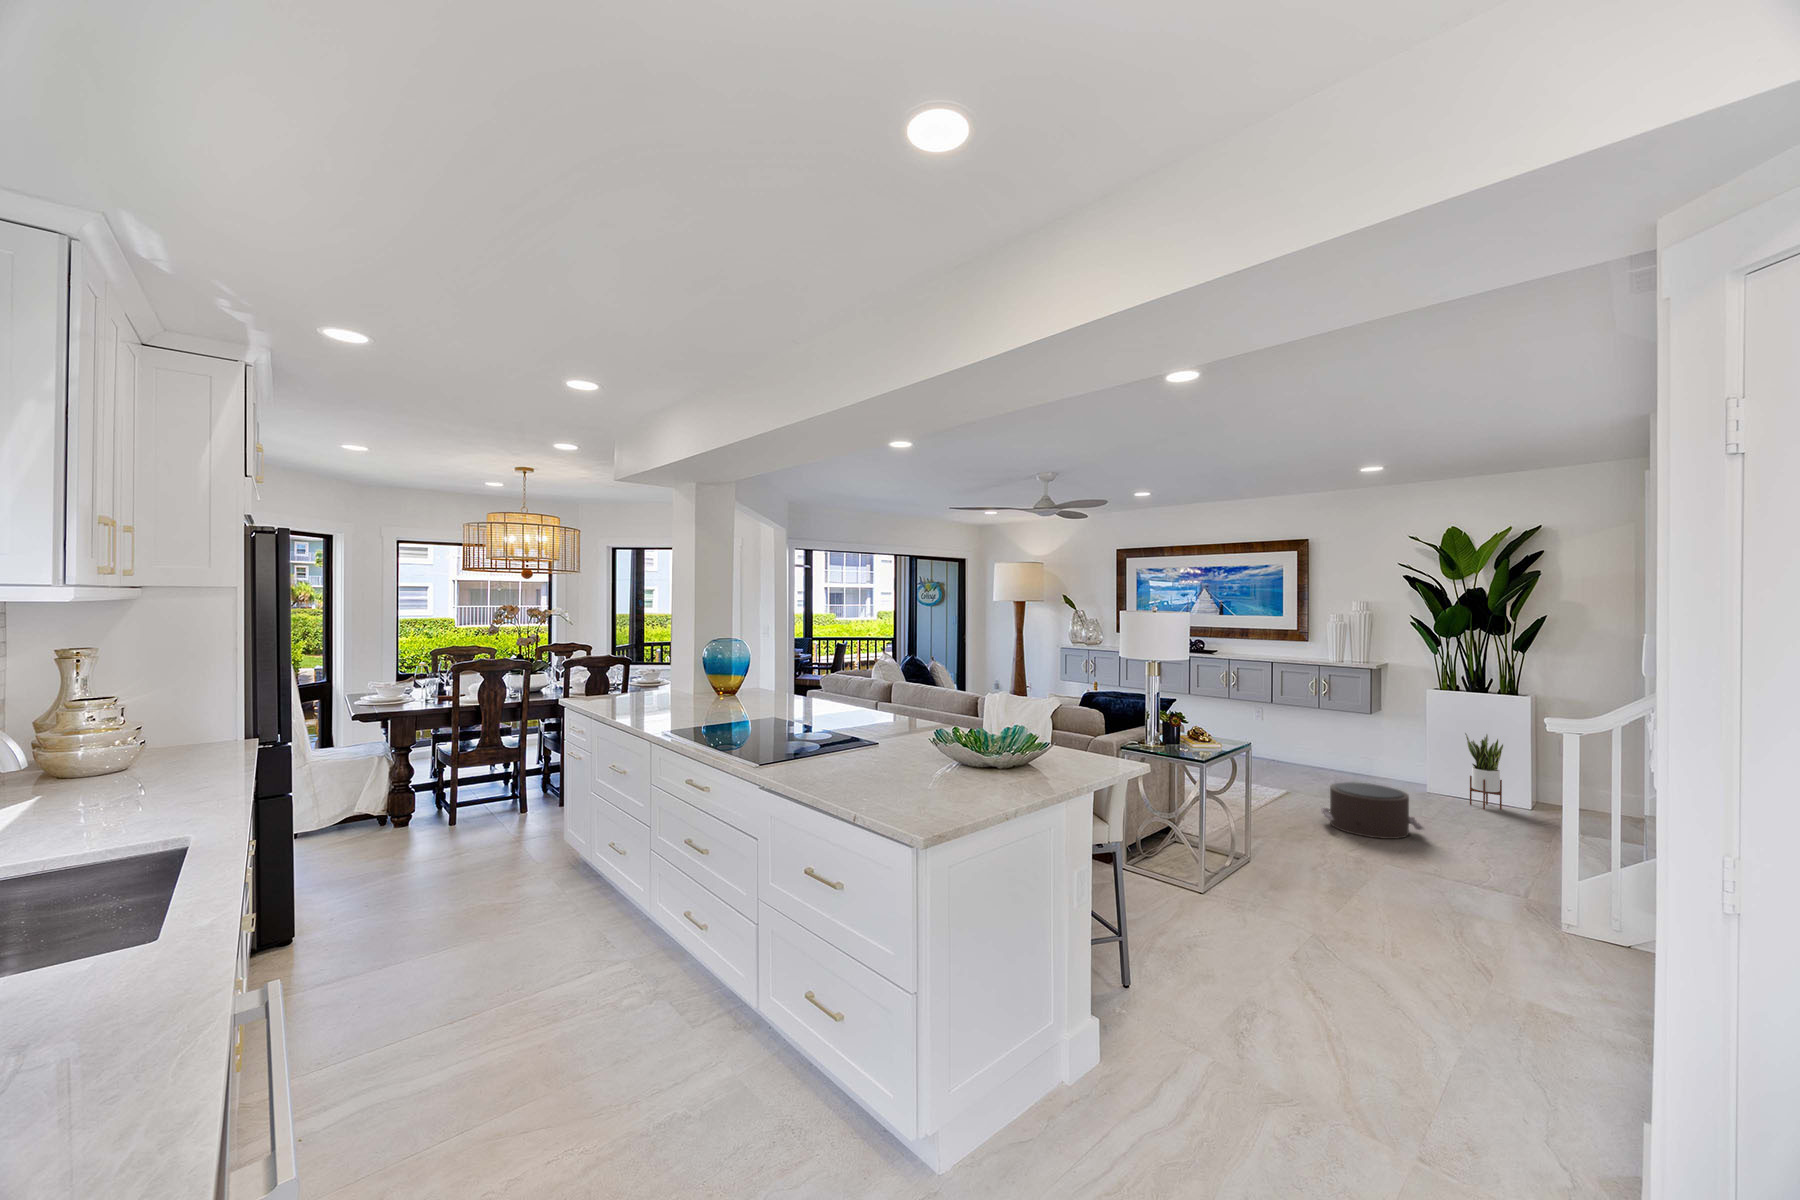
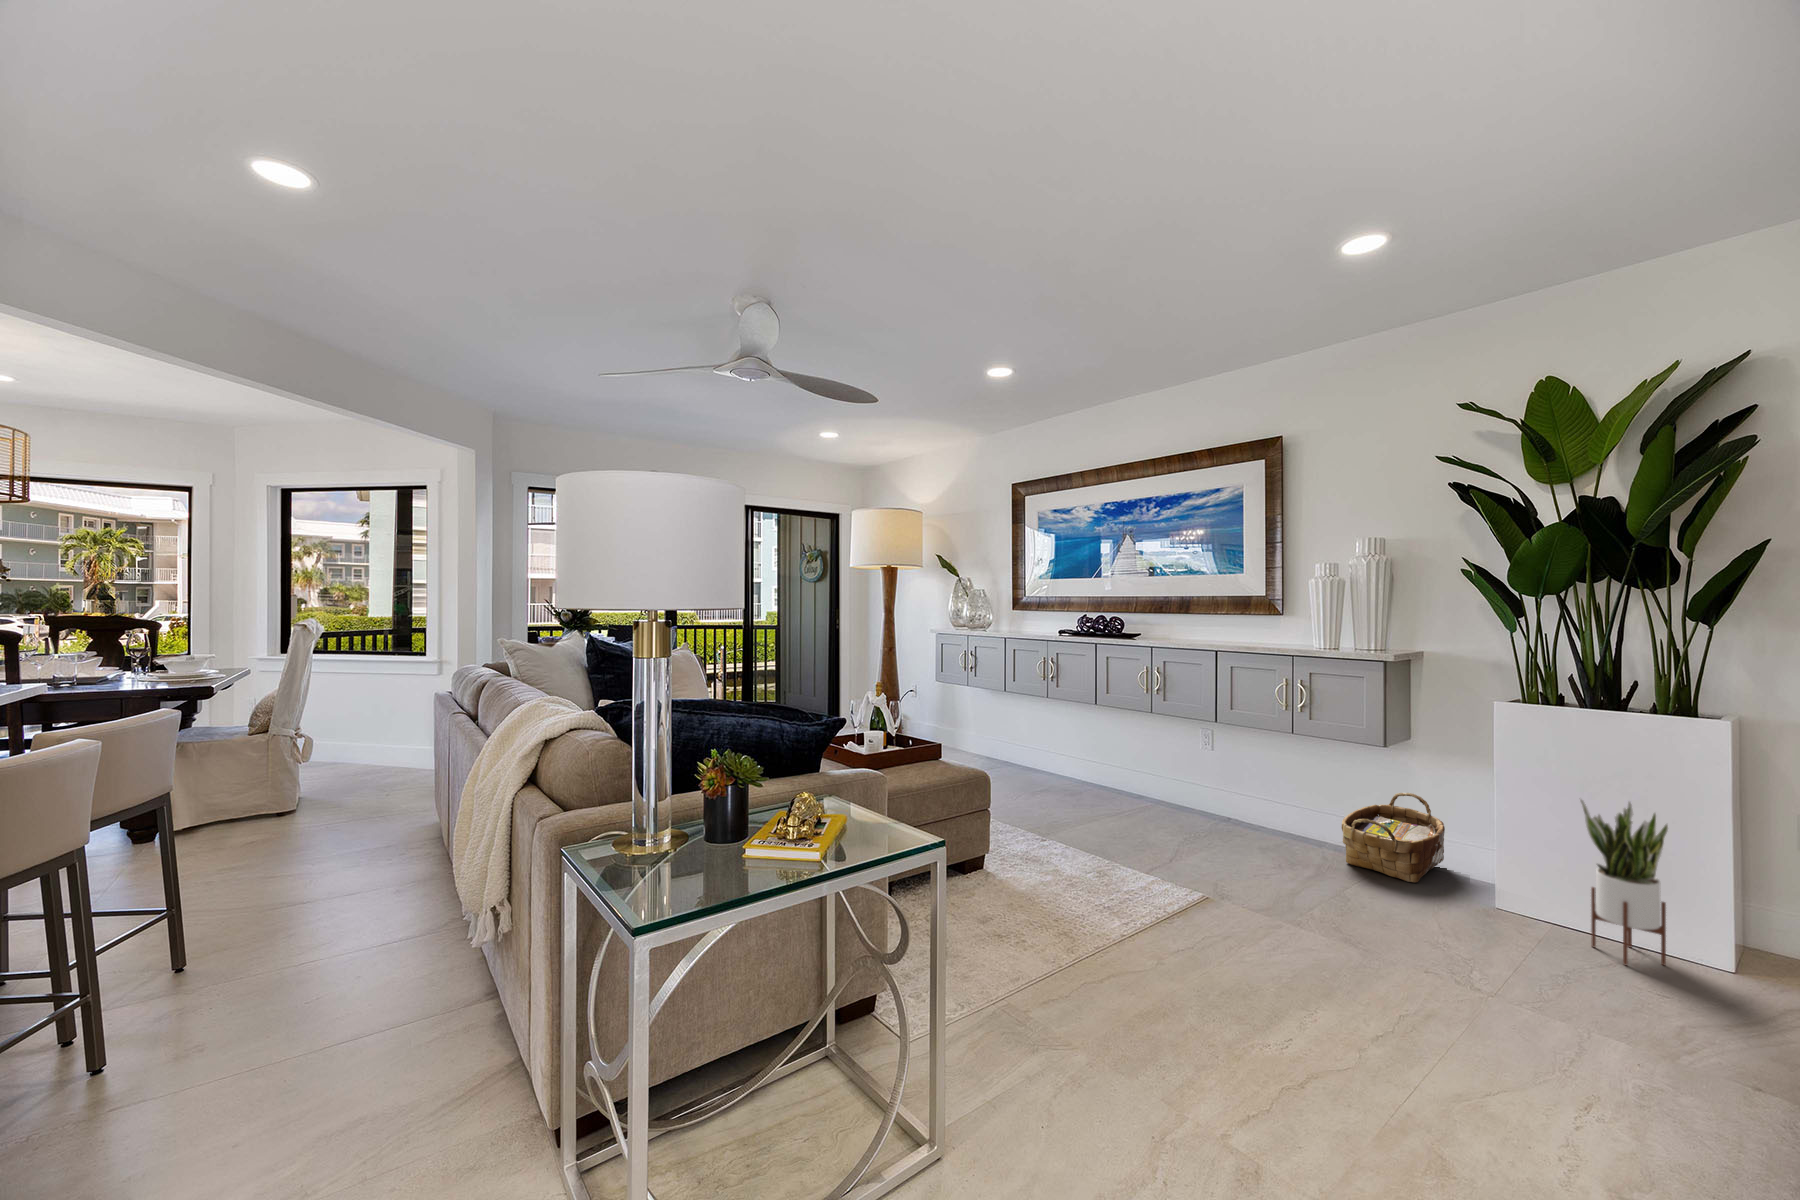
woven basket: none [1345,741,1398,785] -> present [1342,793,1445,882]
pouf: present [1321,782,1424,839] -> none [1244,921,1481,1093]

